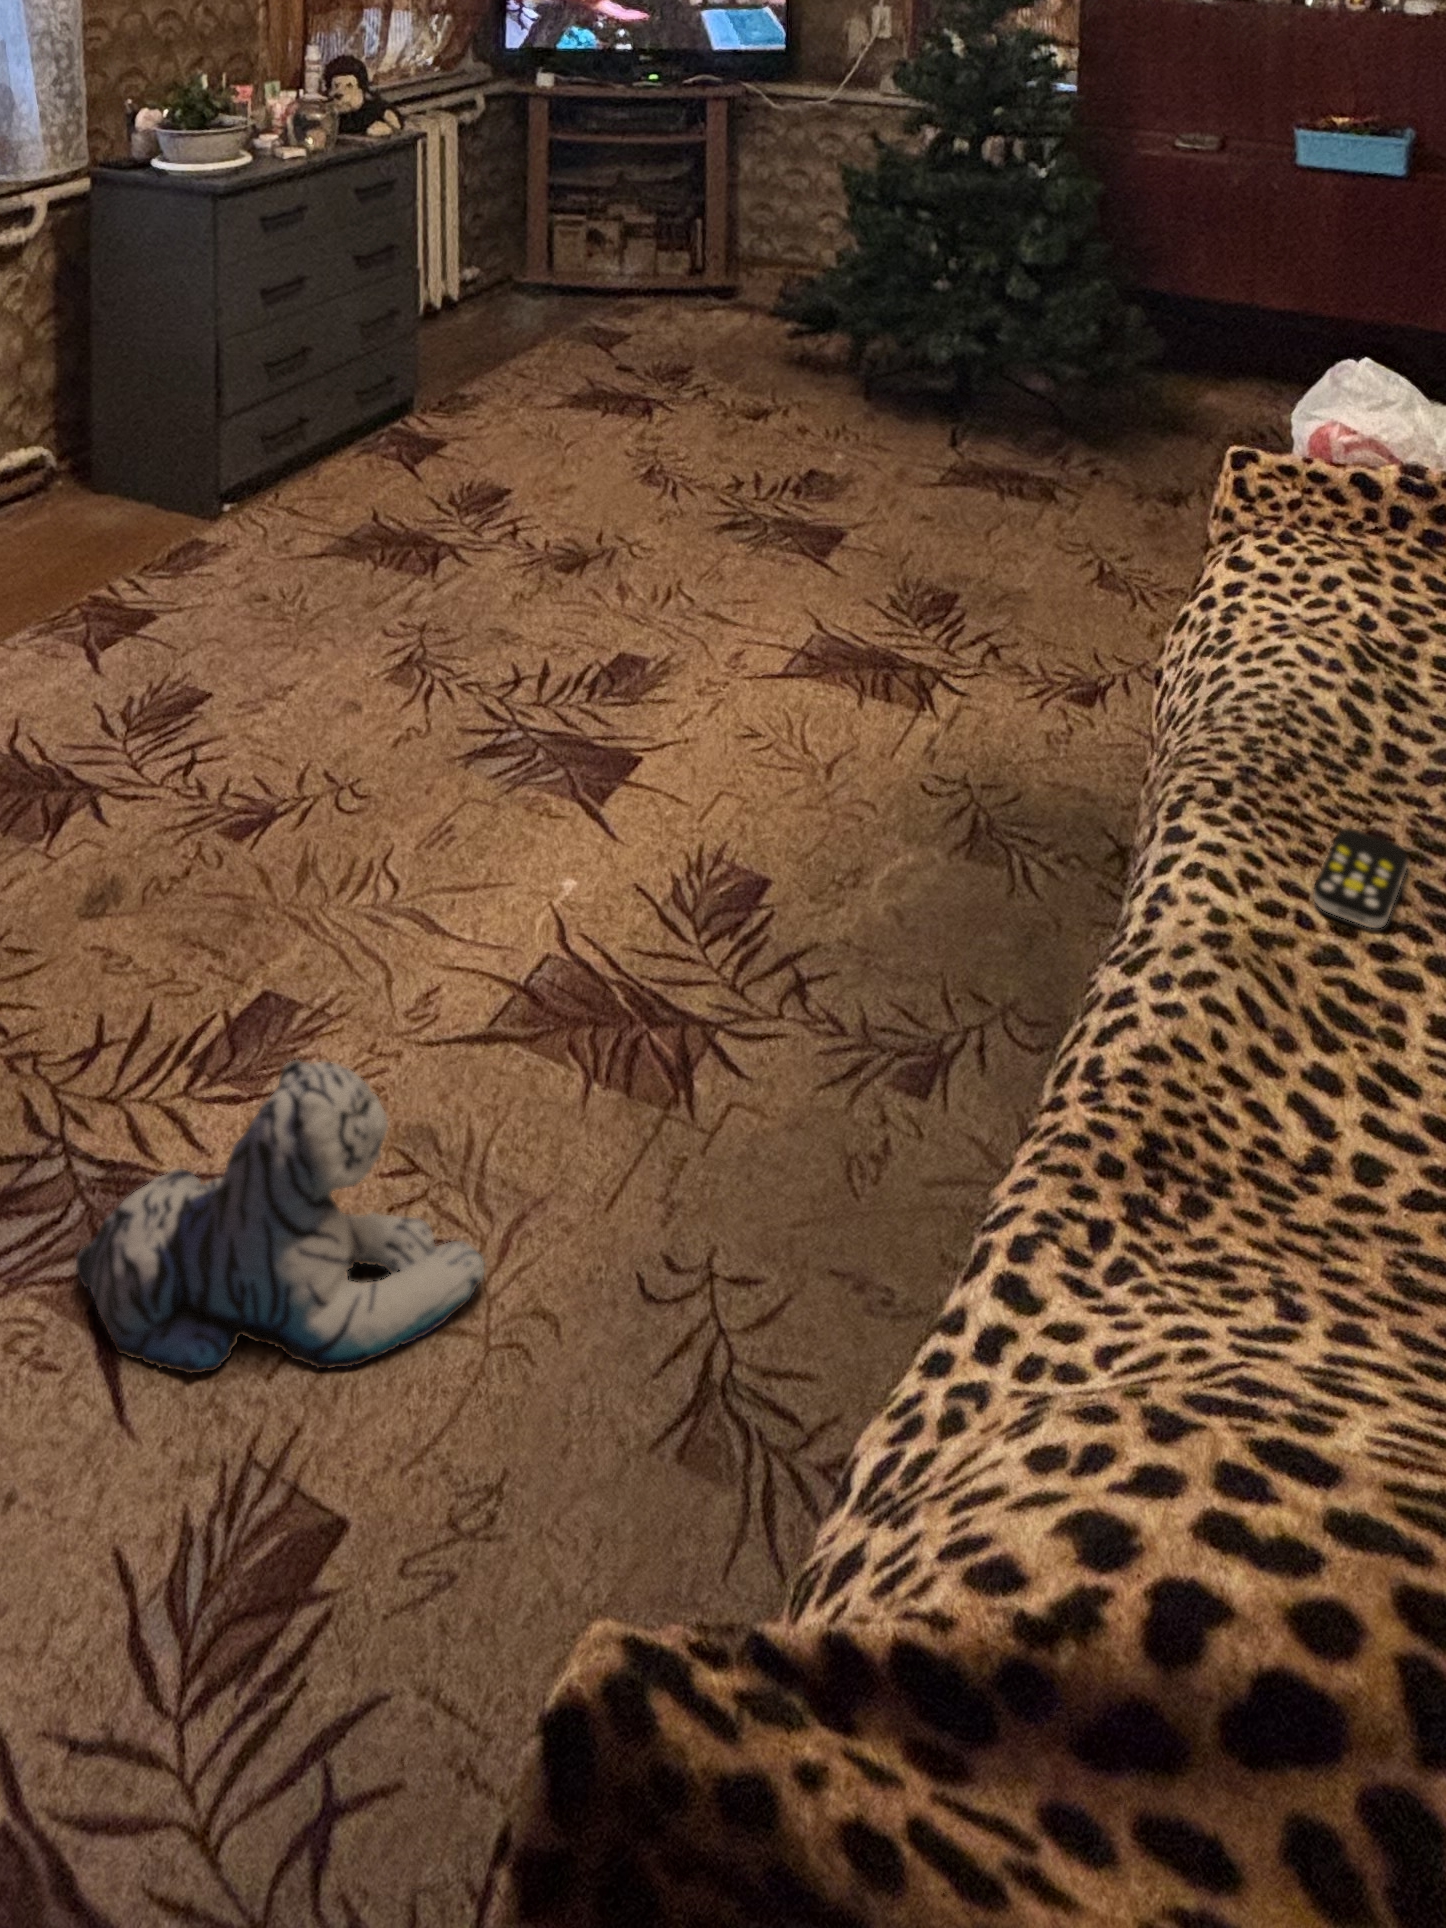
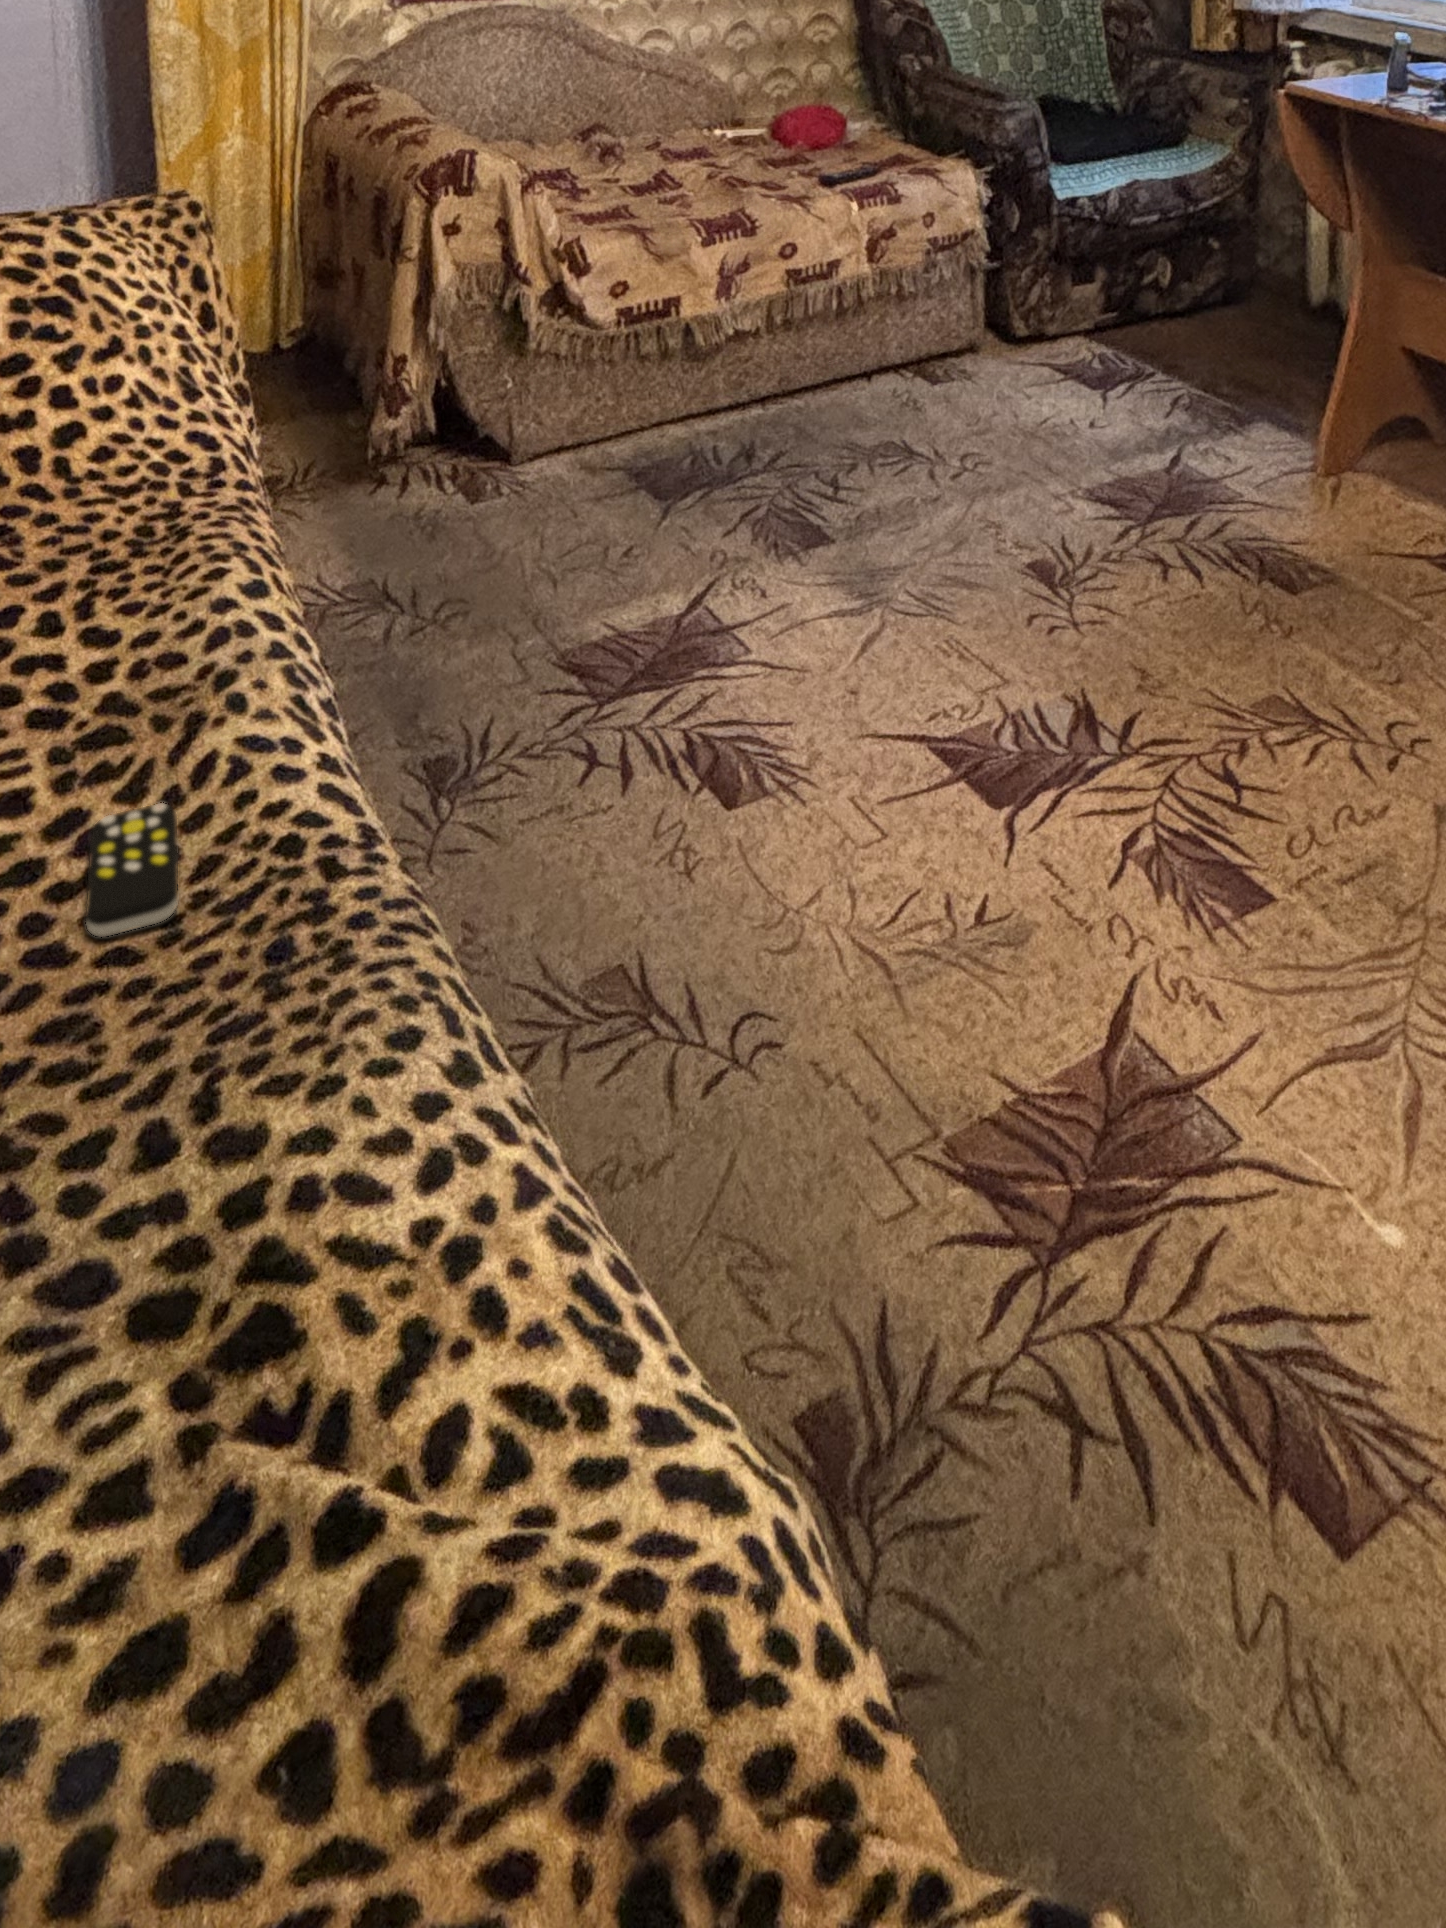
plush toy: present [76,1060,484,1373] -> none [819,655,1028,902]

